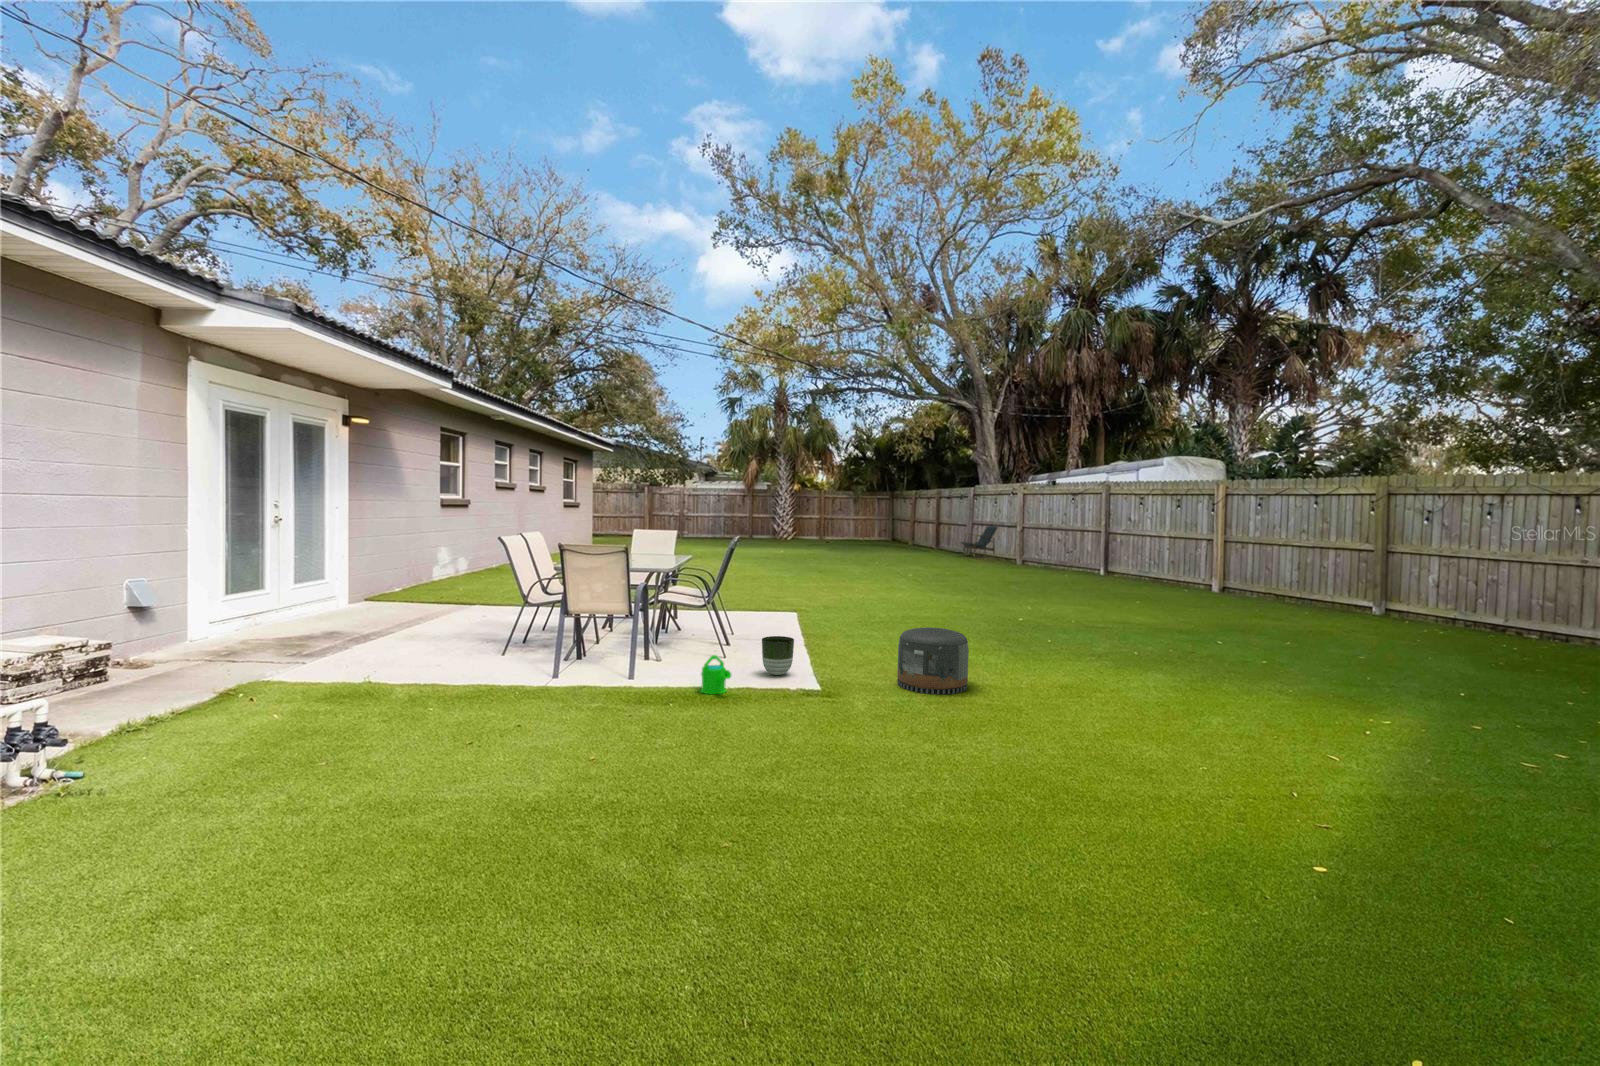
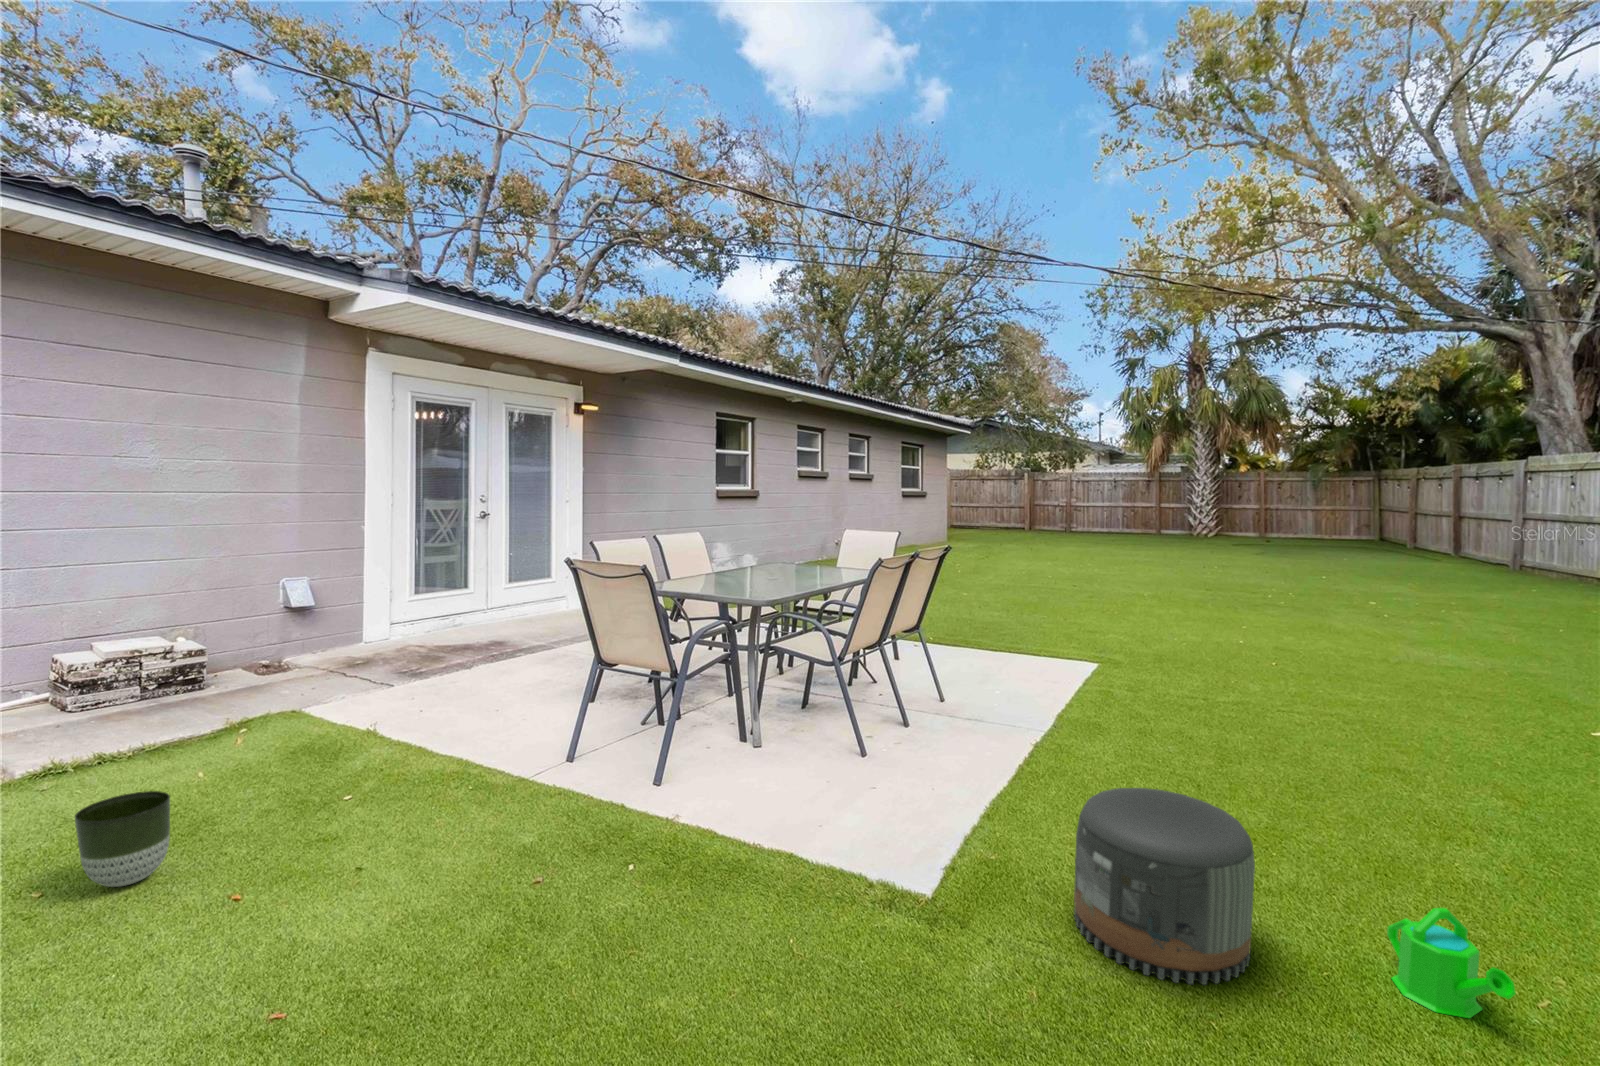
lounge chair: present [961,526,997,555] -> none [1493,526,1576,579]
planter: present [762,636,794,675] -> present [75,791,170,887]
watering can: present [700,655,731,694] -> present [1387,908,1516,1018]

